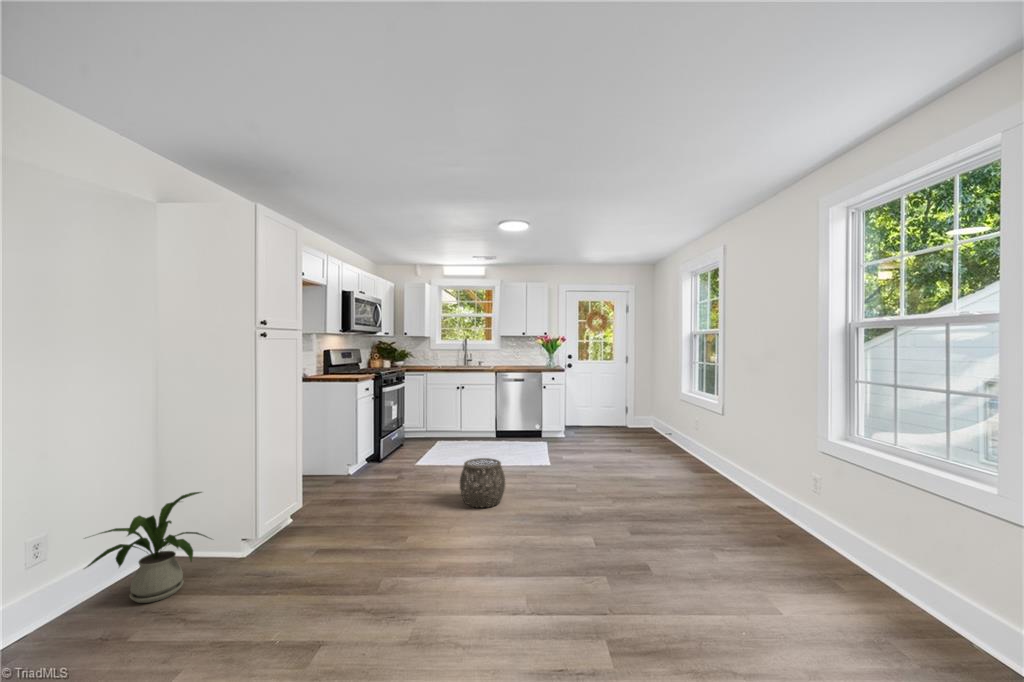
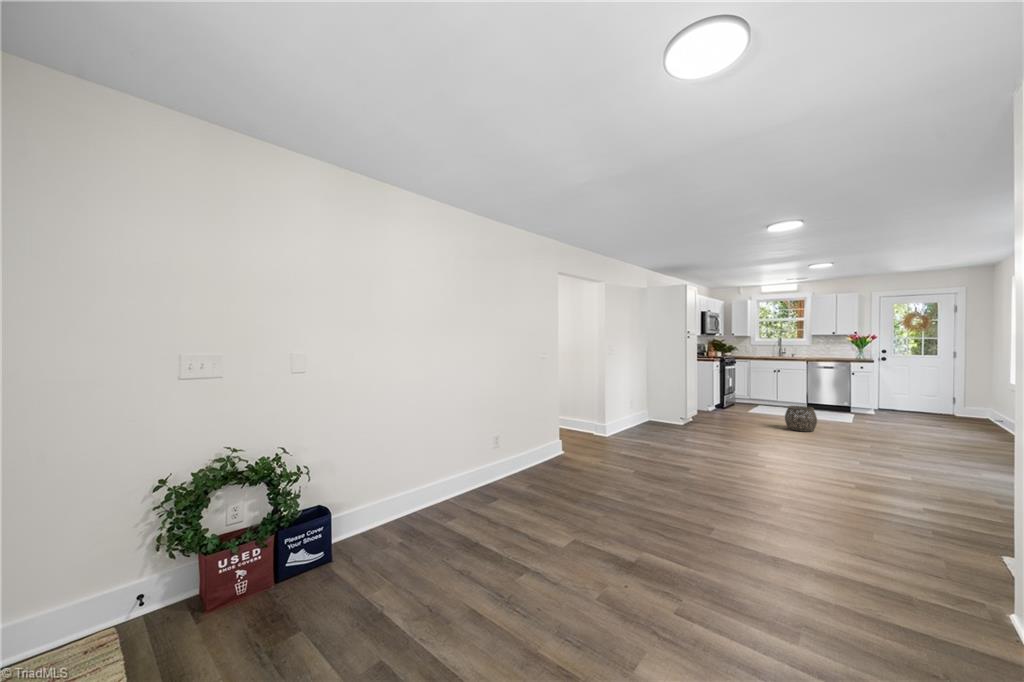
house plant: present [85,492,211,603] -> none [633,395,671,432]

